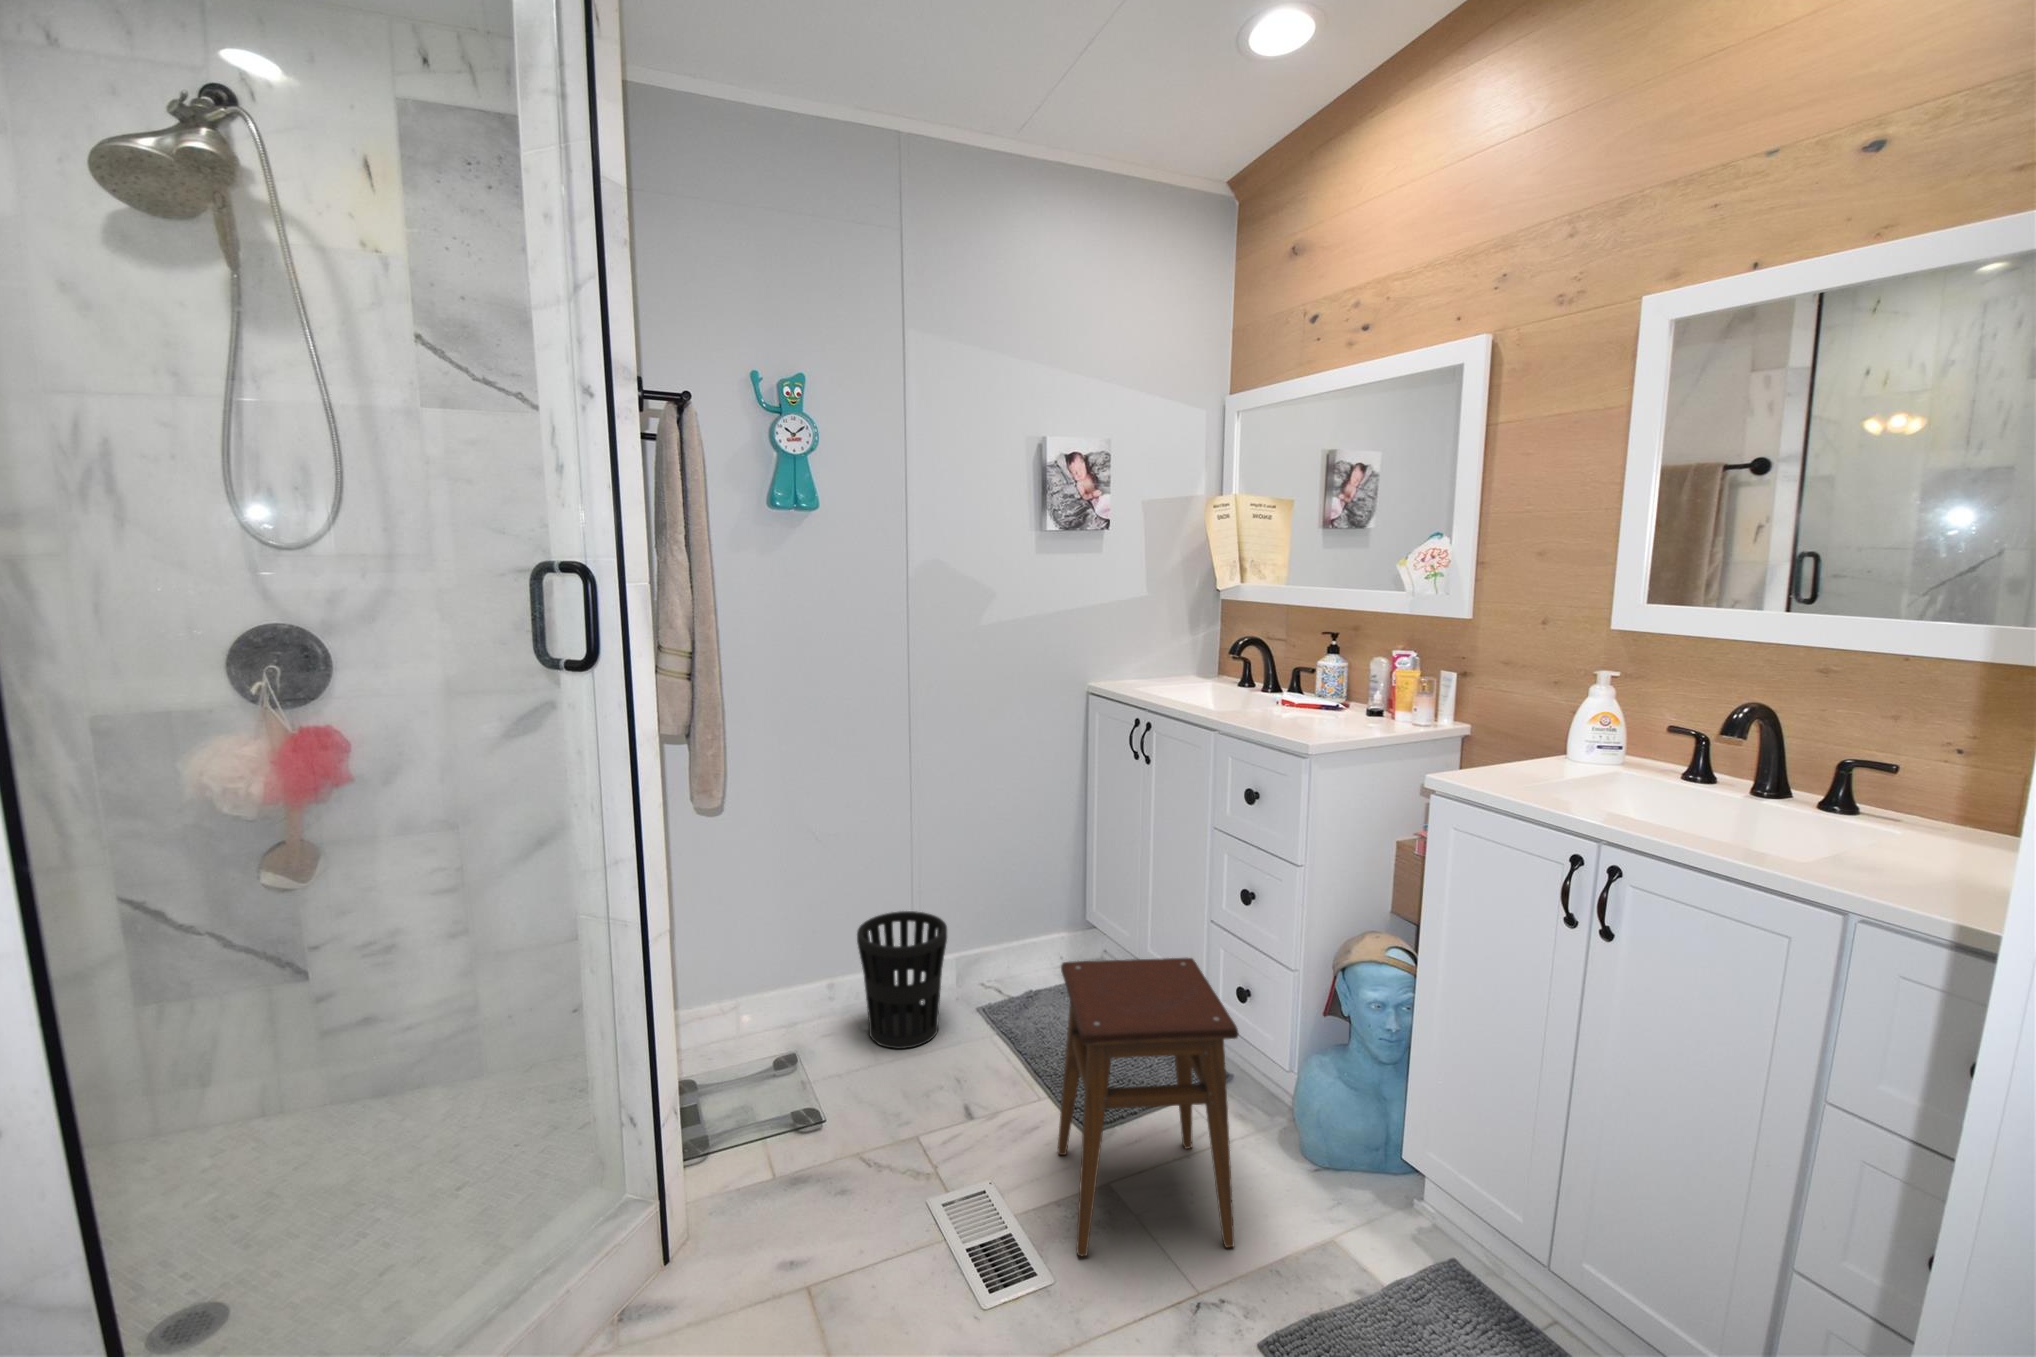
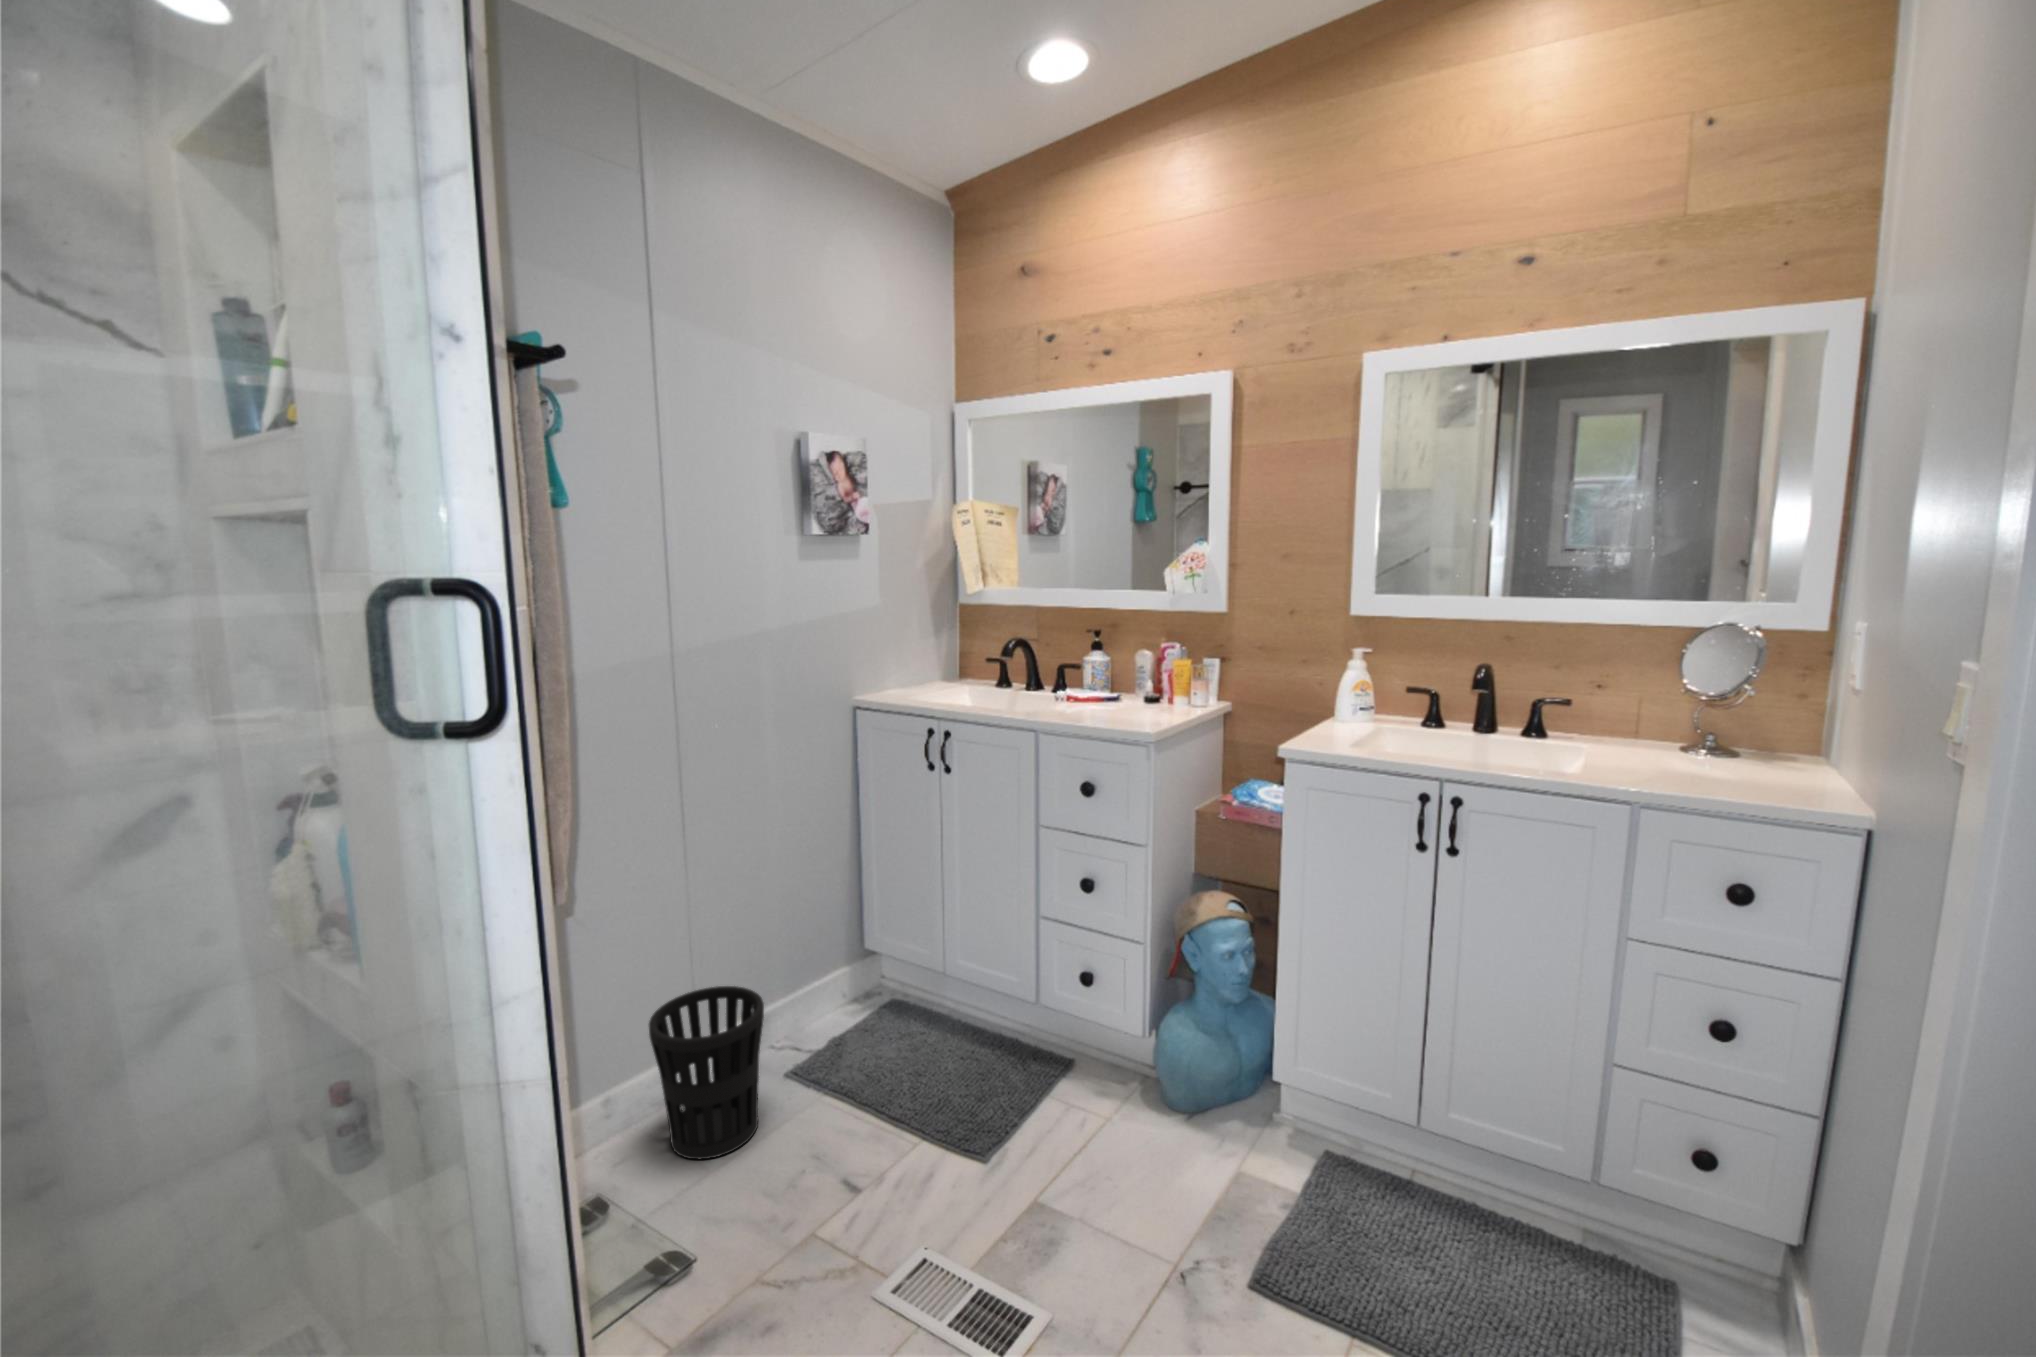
stool: present [1058,958,1238,1256] -> none [964,953,1172,1283]

